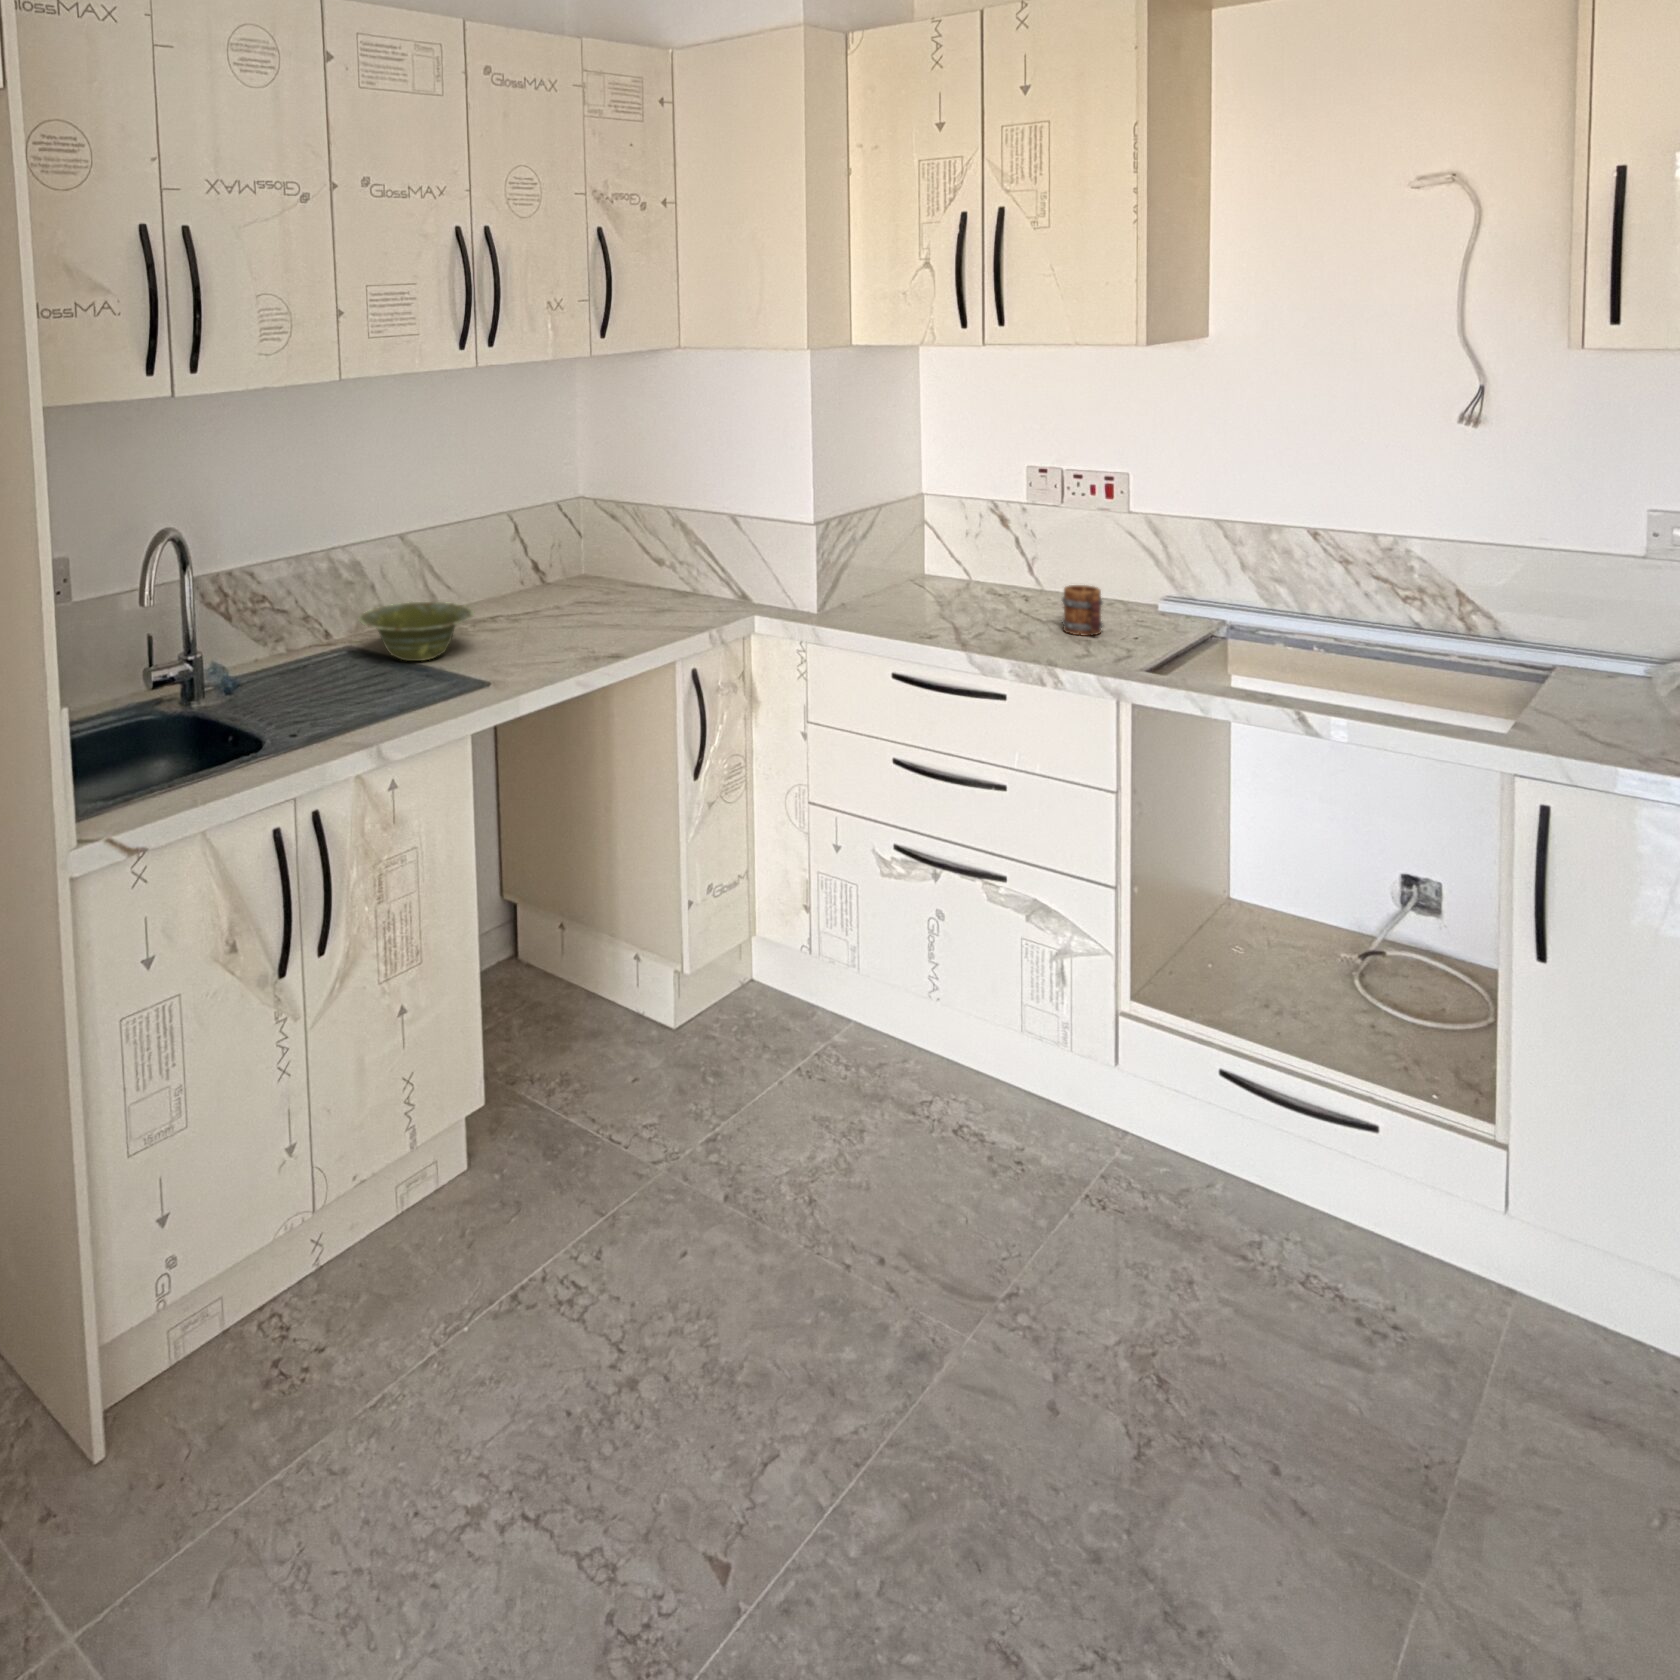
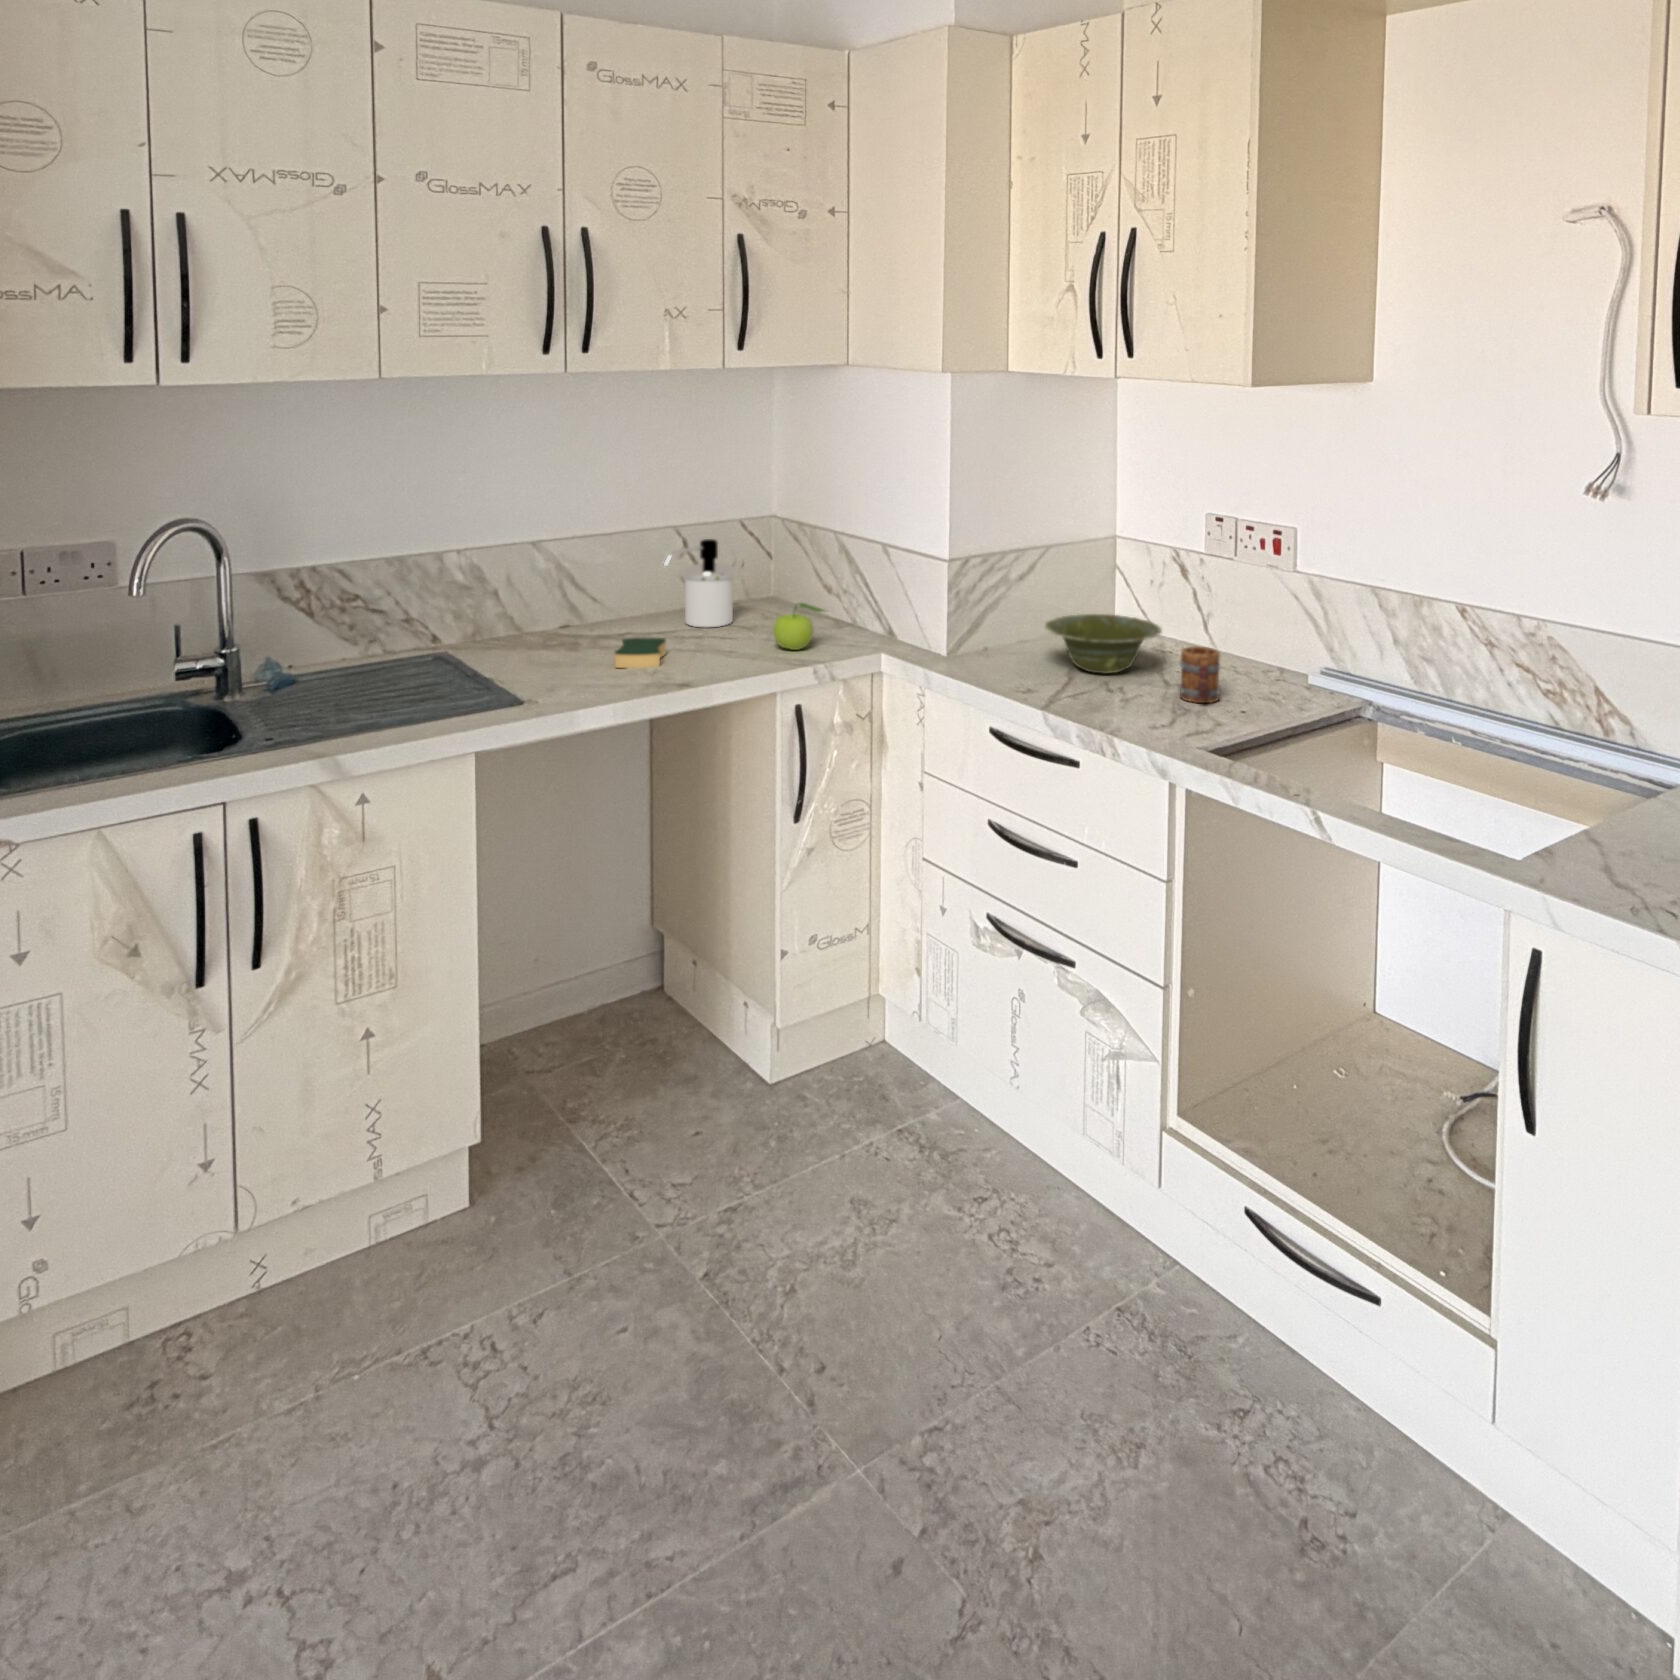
soap dispenser: none [520,521,577,606] -> present [664,539,735,628]
fruit: none [647,574,696,619] -> present [773,603,824,650]
dish: present [359,602,474,661] -> present [1045,614,1162,673]
sponge: none [515,617,567,648] -> present [615,638,666,668]

